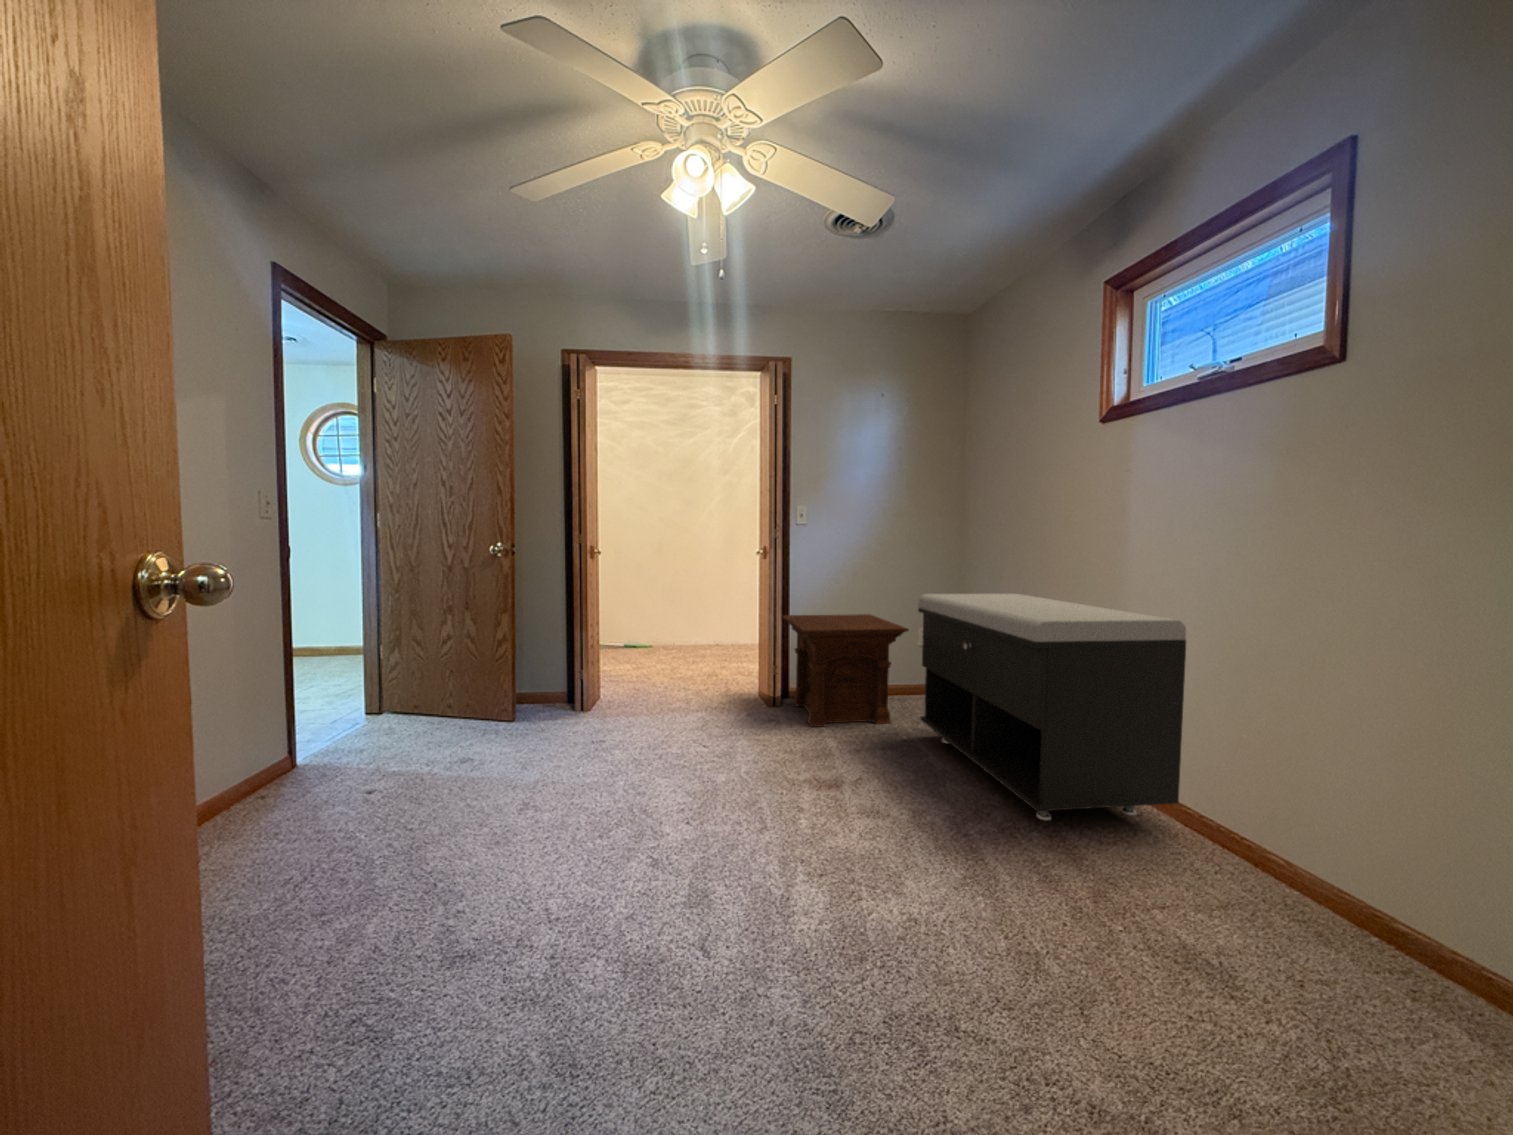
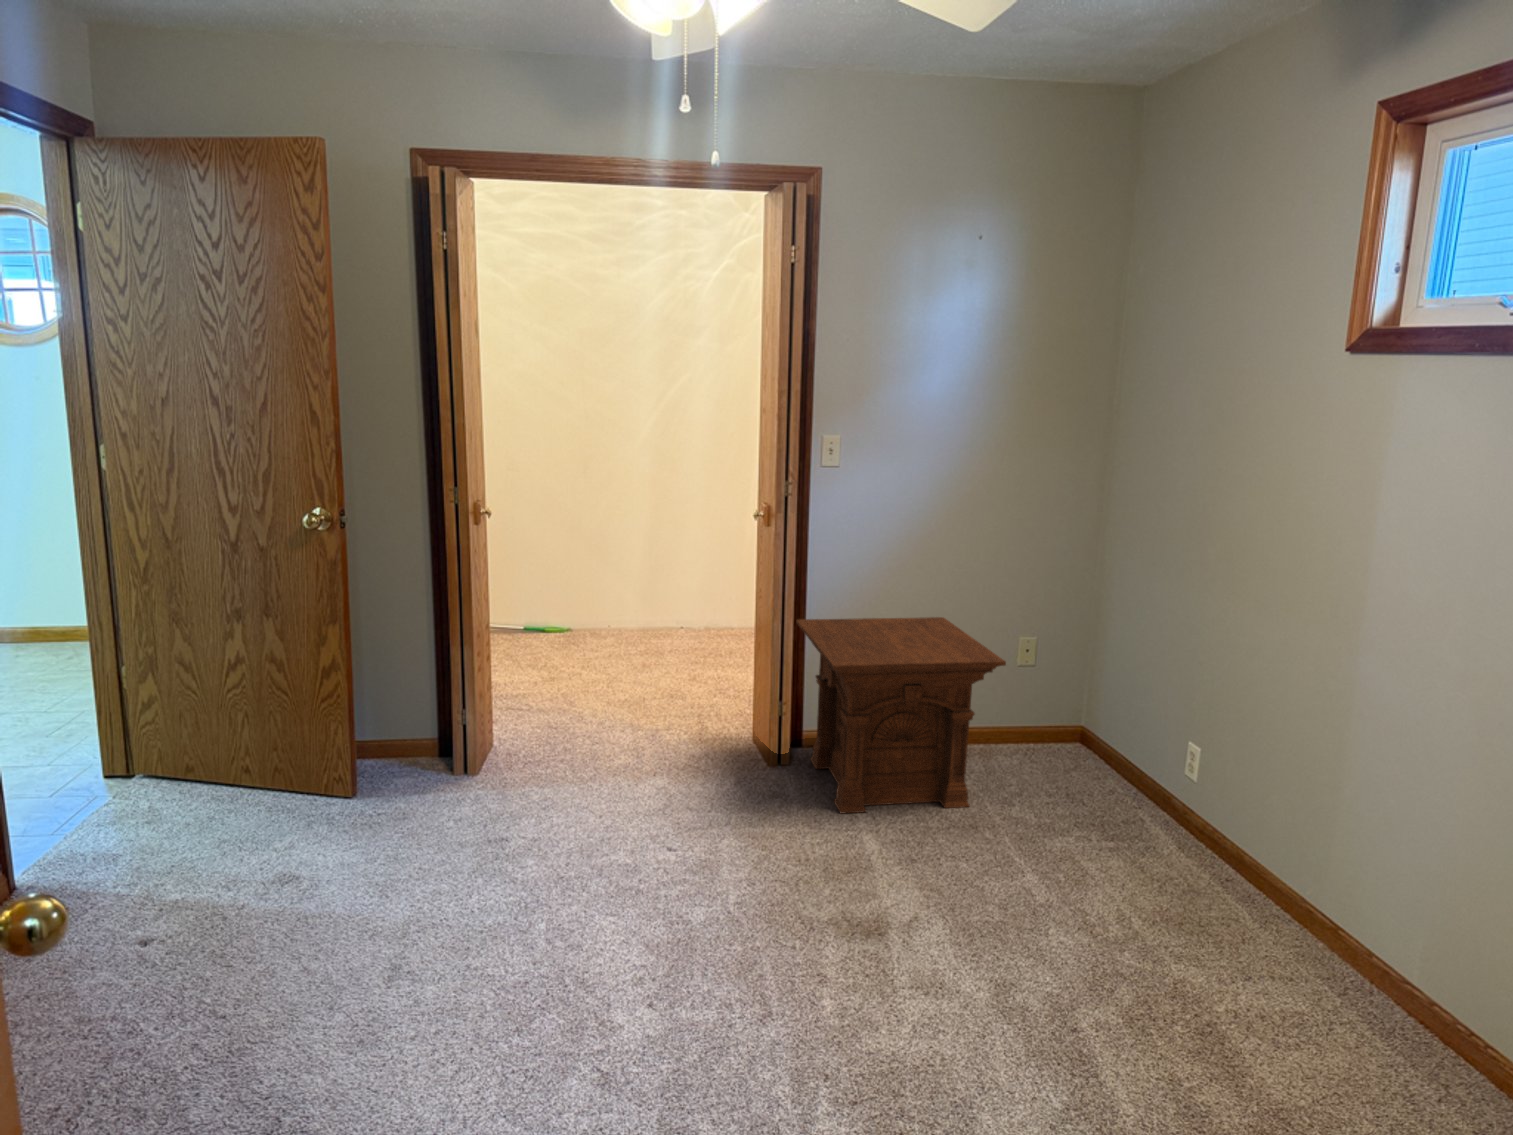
storage bench: present [918,594,1186,821] -> none [1016,611,1442,1004]

